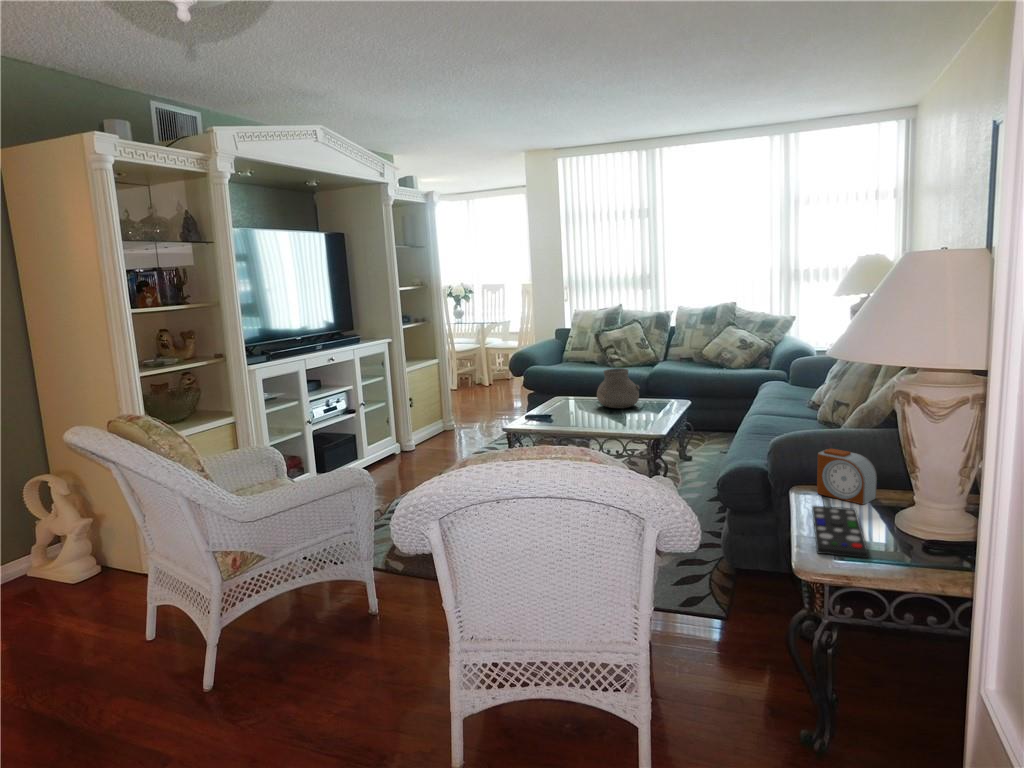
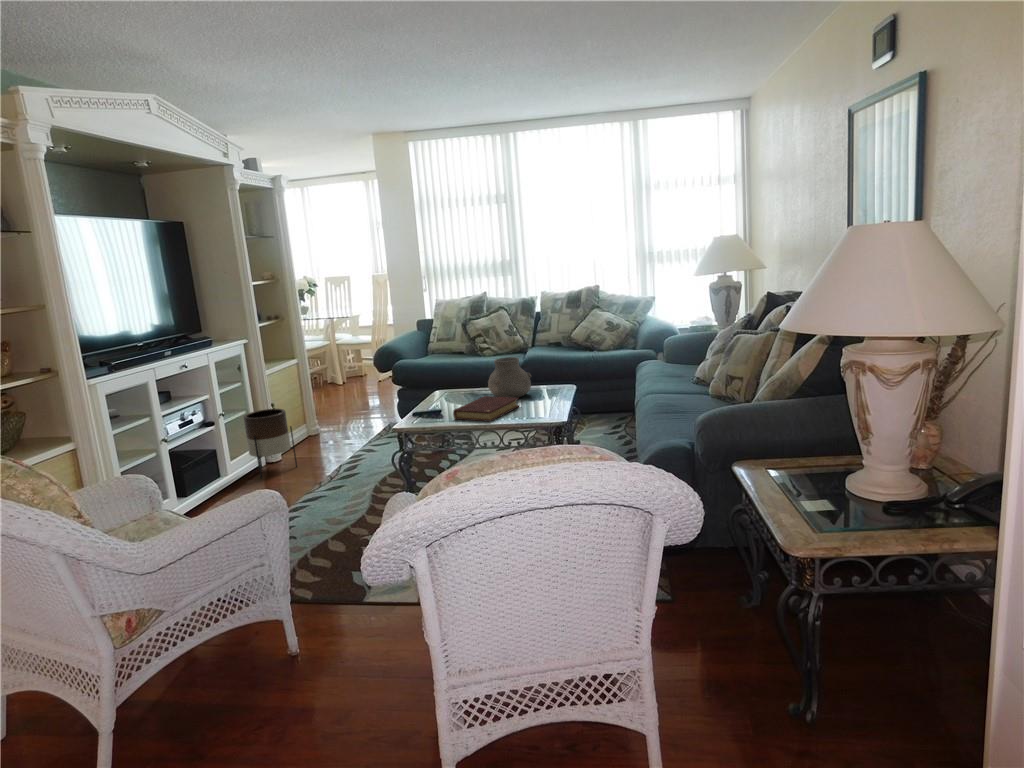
planter: none [382,403,425,465] -> present [244,409,297,479]
book: none [554,404,621,429] -> present [453,396,519,422]
alarm clock: present [817,448,877,505] -> none [761,422,816,474]
remote control: present [812,506,868,558] -> none [769,479,849,528]

